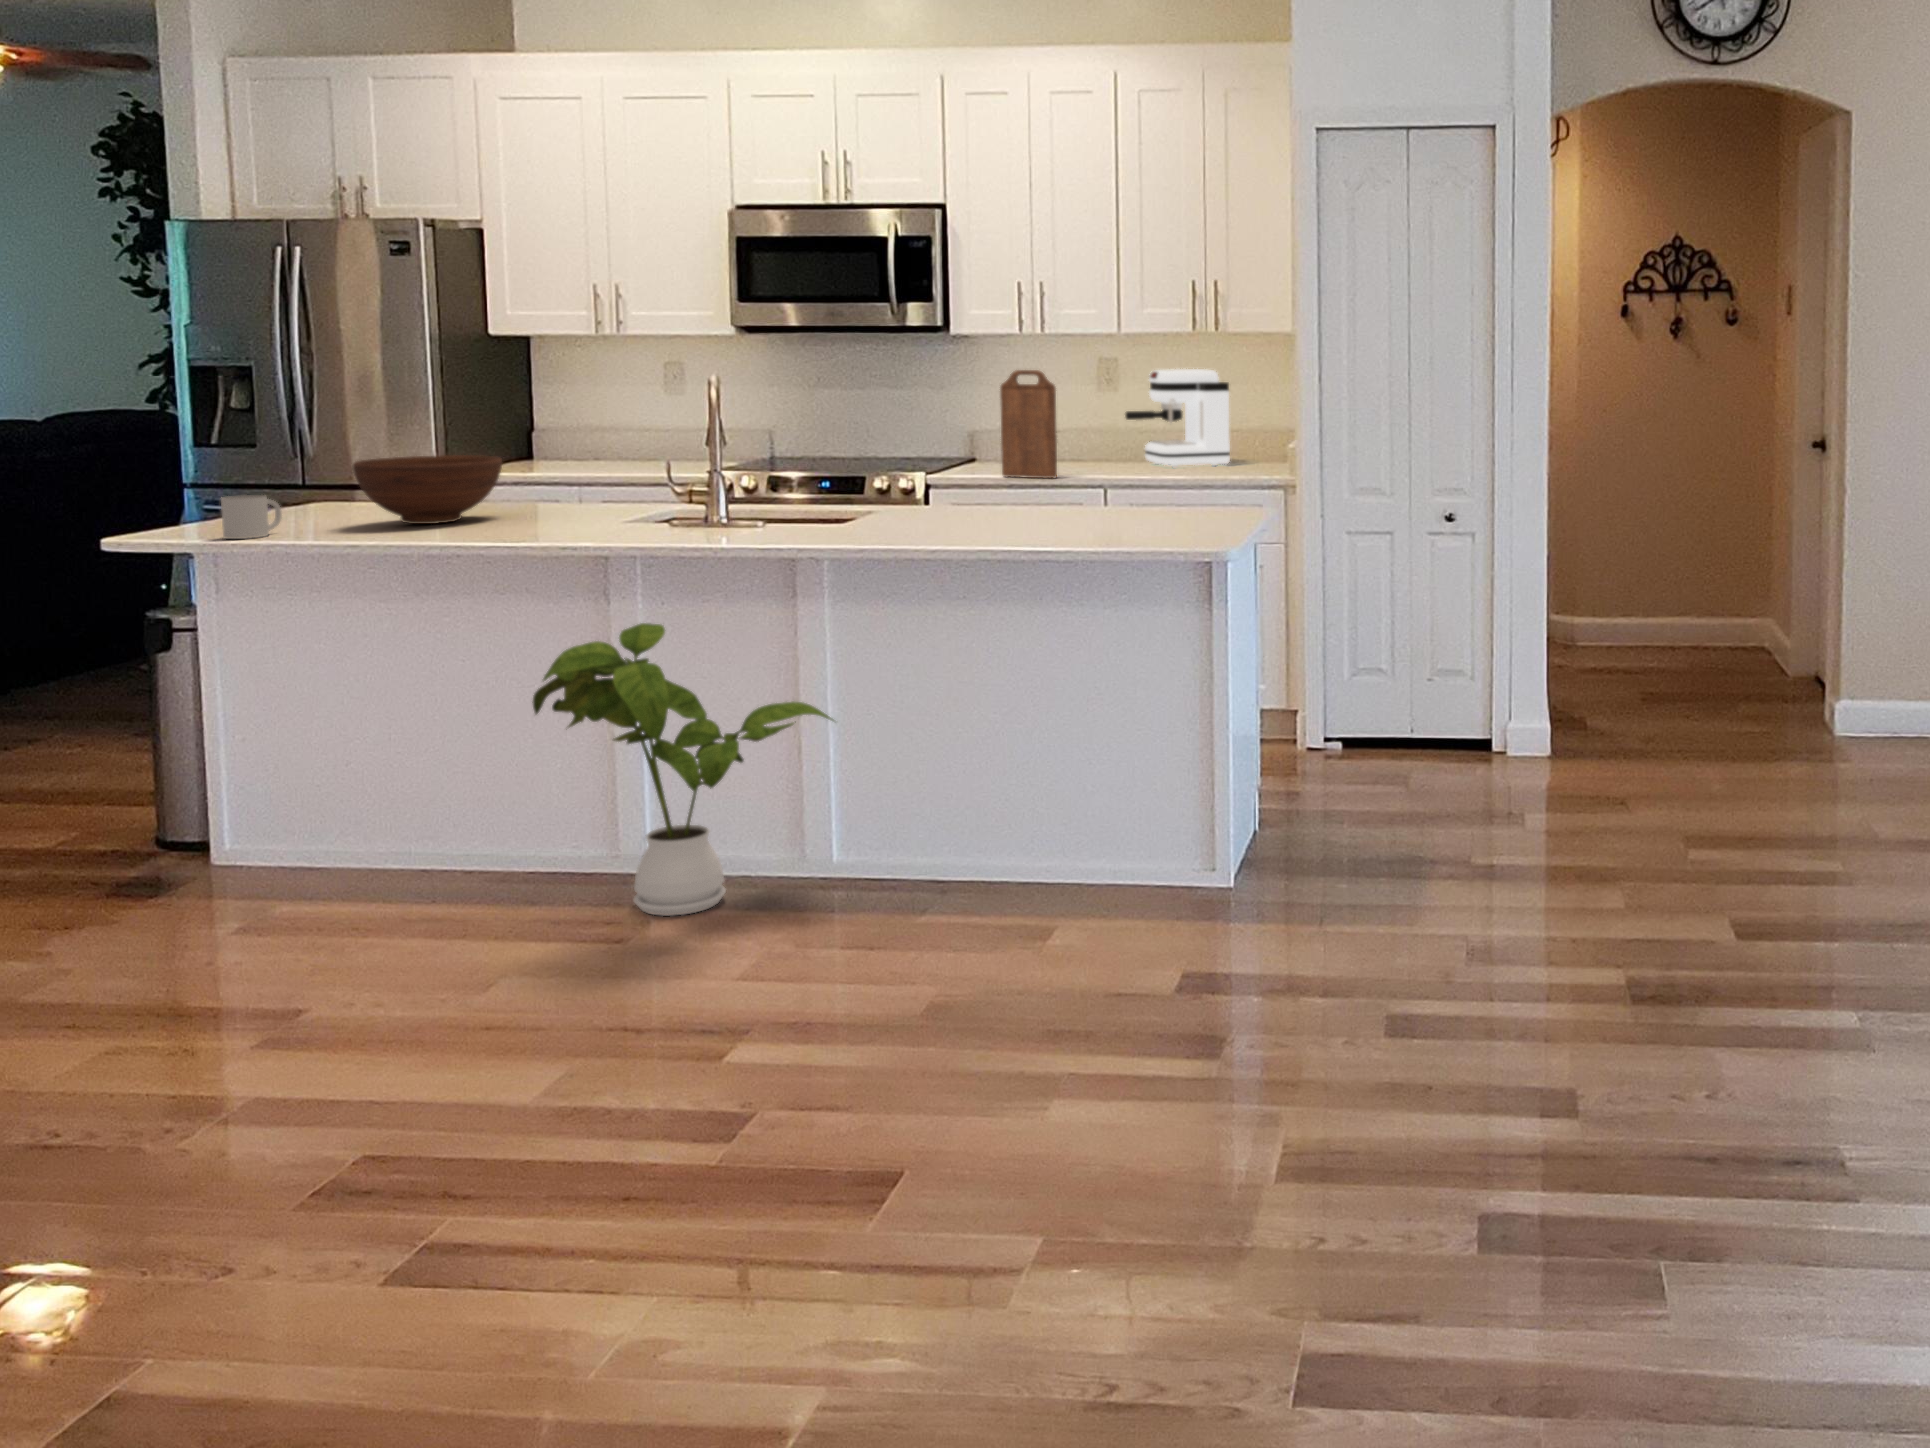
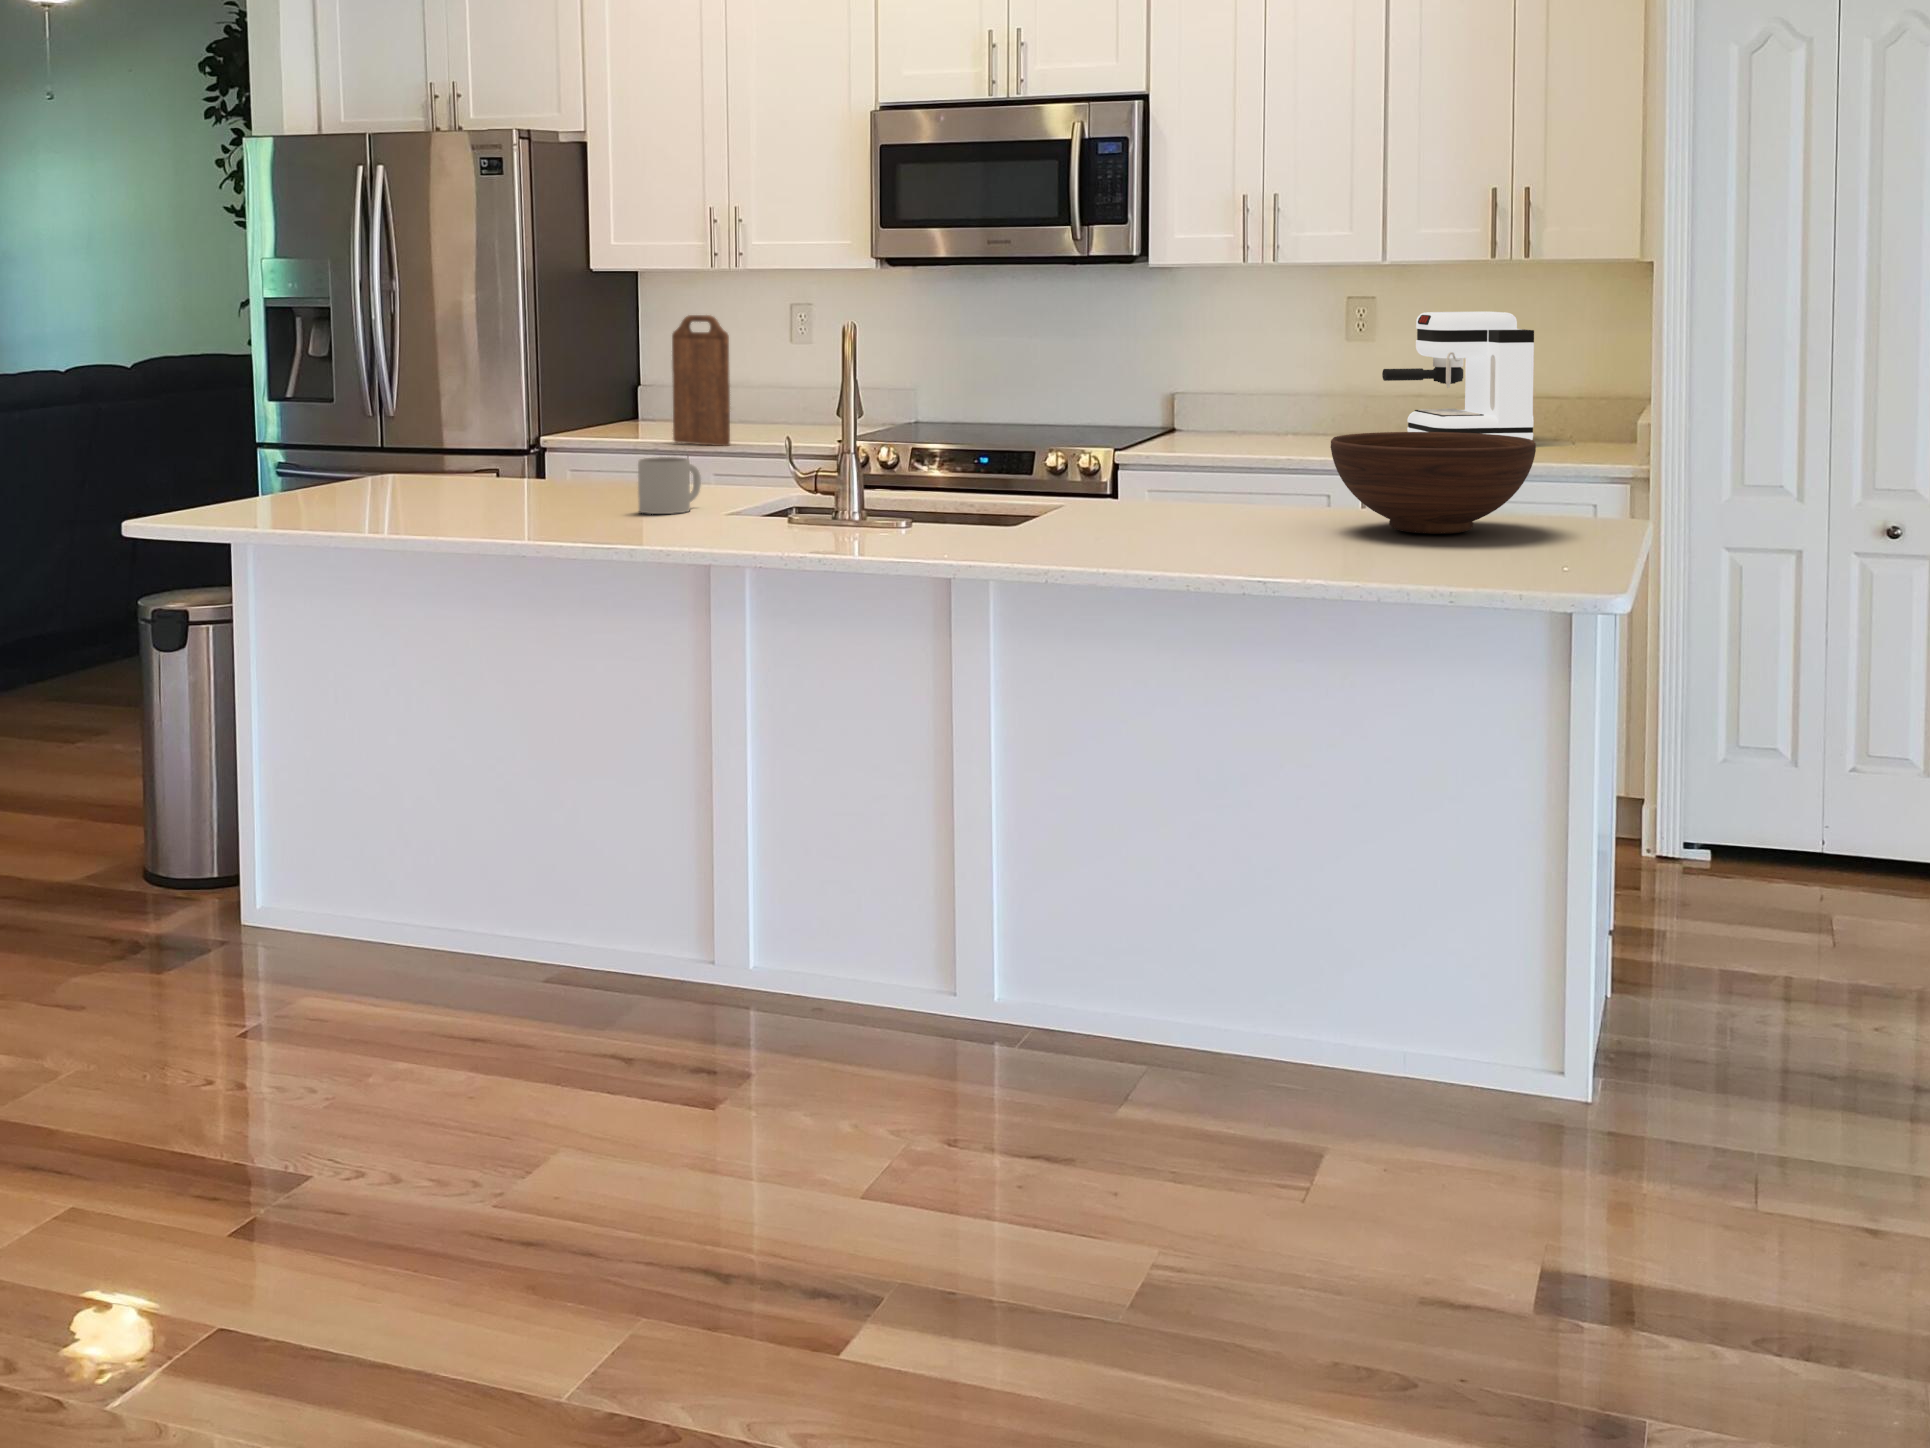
cutting board: present [1000,370,1057,478] -> present [672,315,730,446]
fruit bowl: present [353,455,502,524] -> present [1331,432,1536,534]
mug: present [221,495,282,539] -> present [638,457,701,514]
house plant: present [532,623,834,916] -> none [637,646,1021,1037]

